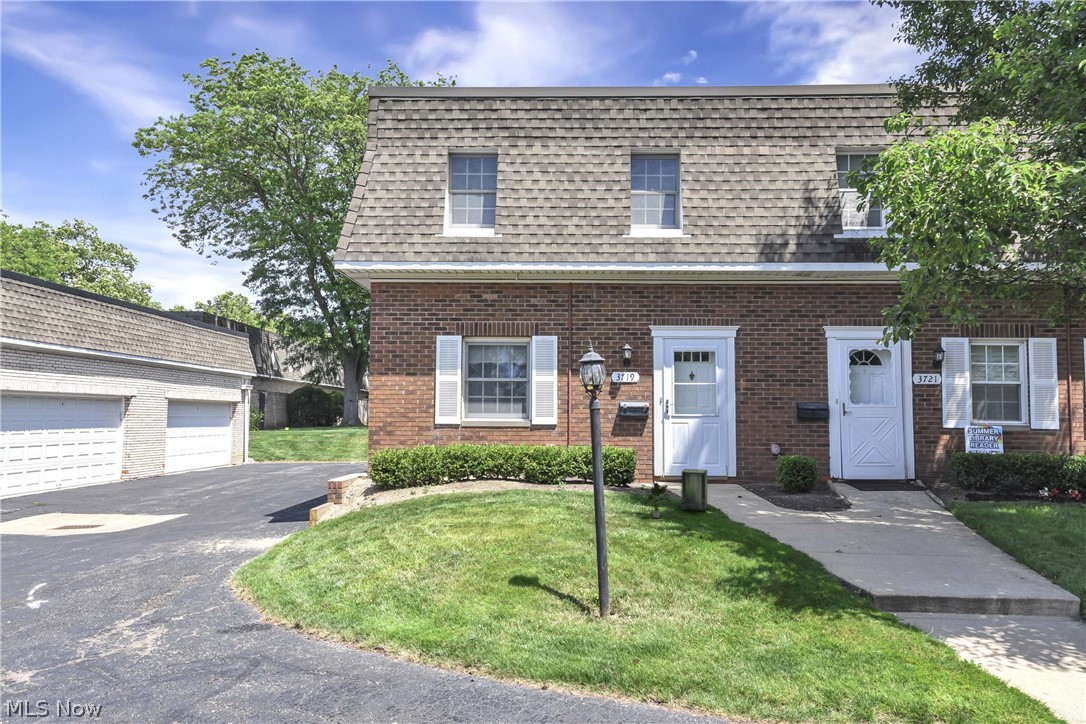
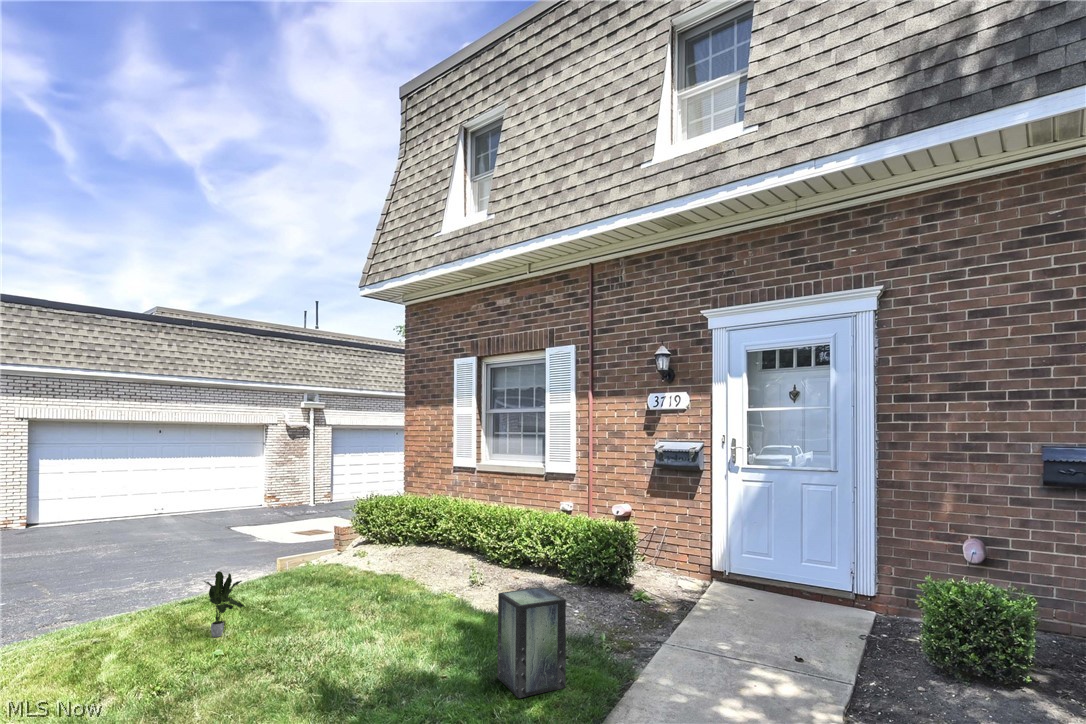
potted plant: present [645,482,670,518] -> present [204,571,245,637]

